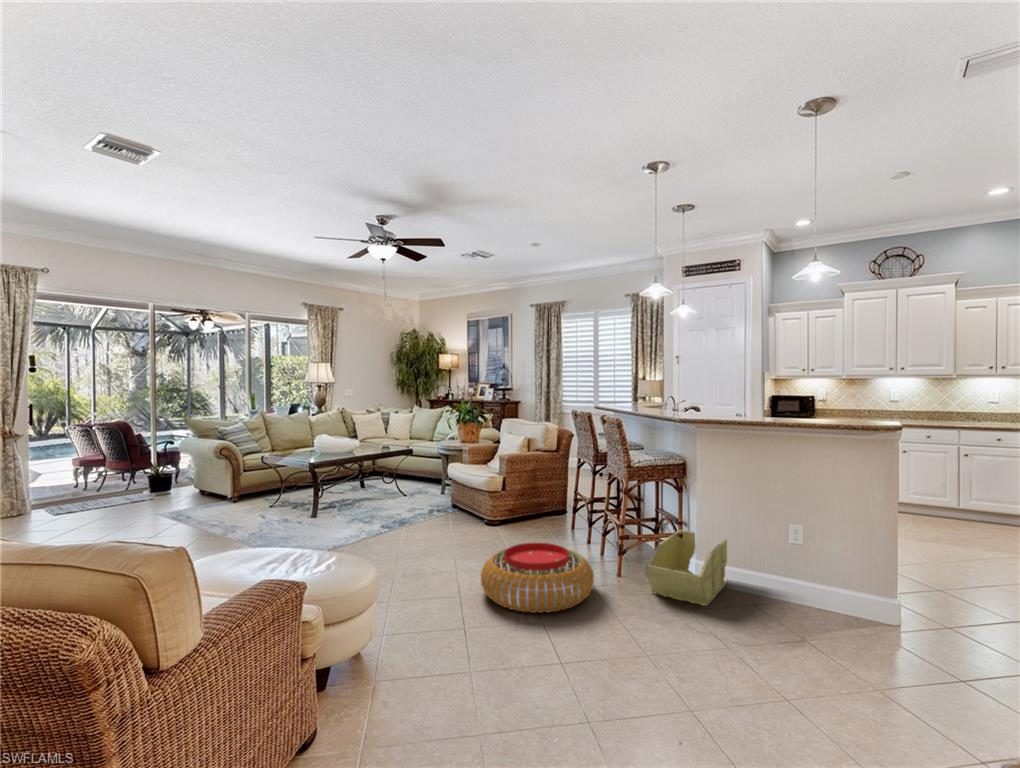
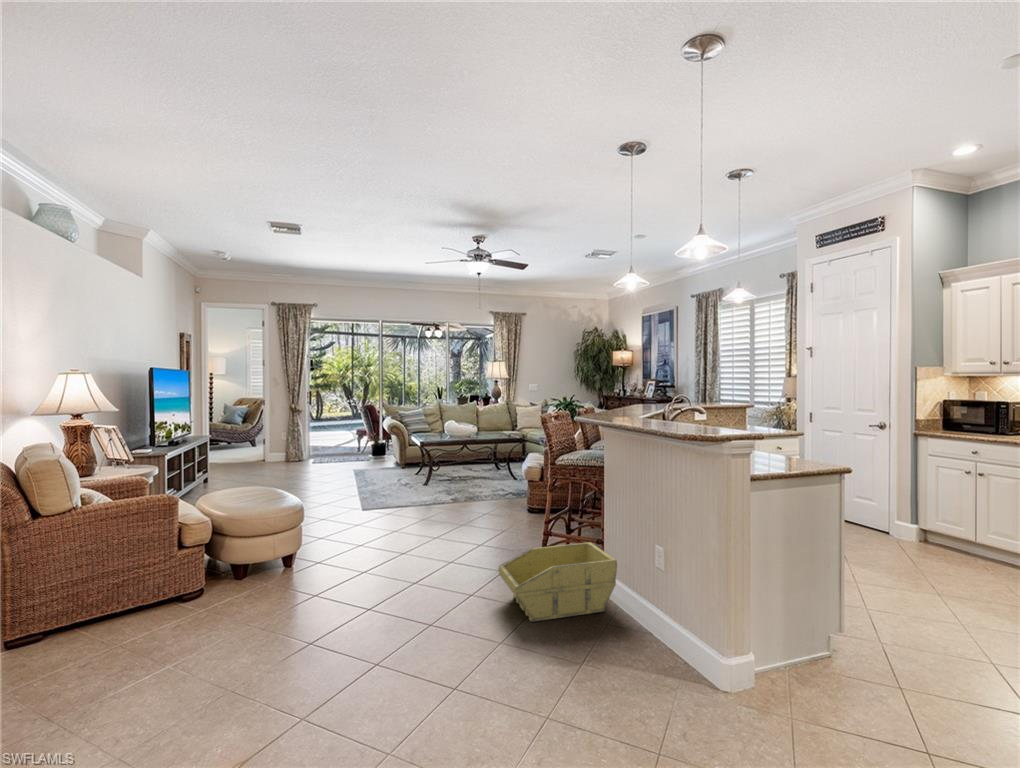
pouf: present [481,543,594,613] -> none [377,524,482,586]

